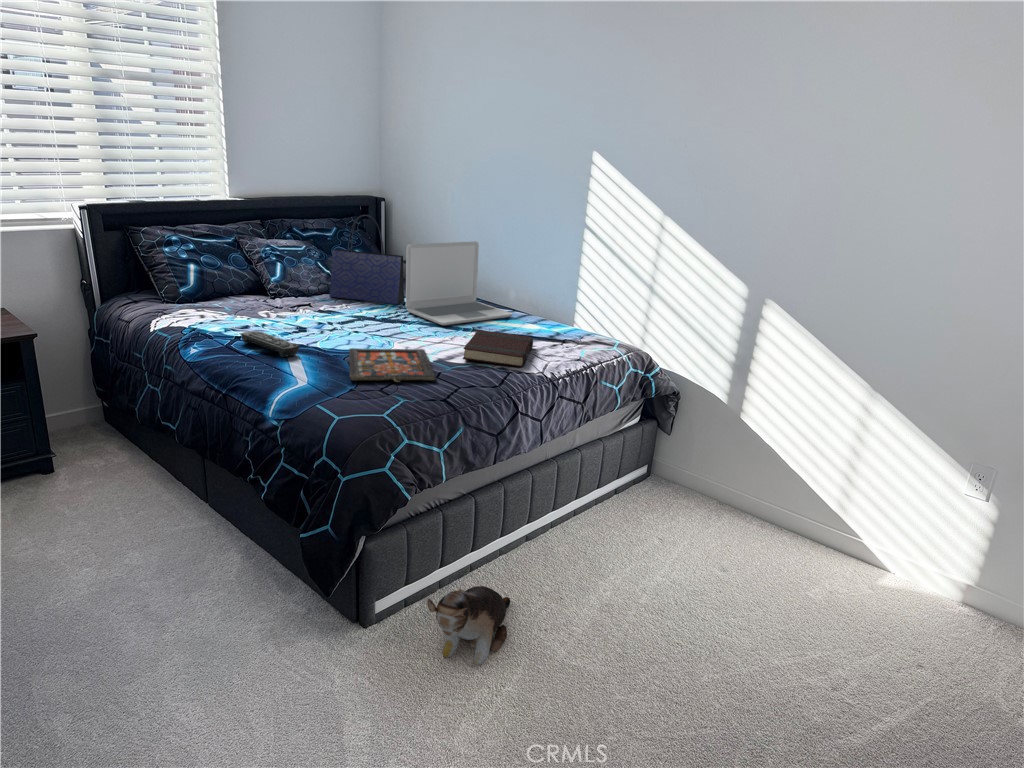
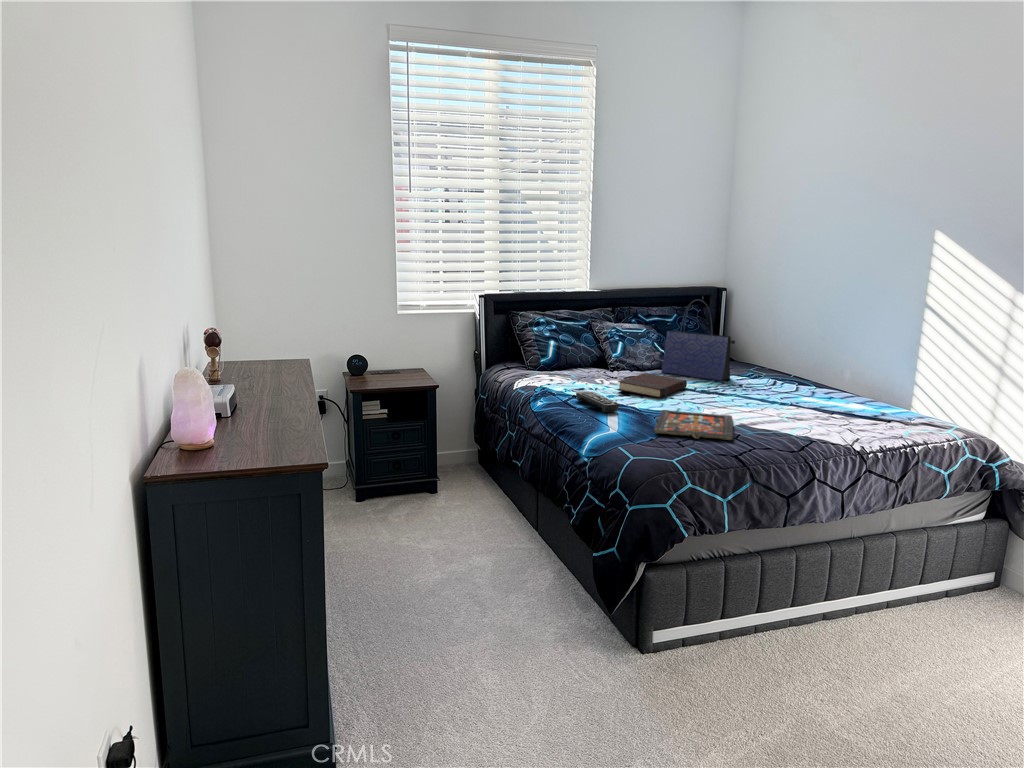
laptop: present [406,241,512,325] -> none [728,323,838,399]
book: present [463,330,533,367] -> present [617,373,687,398]
plush toy: present [427,586,511,665] -> none [692,629,791,713]

